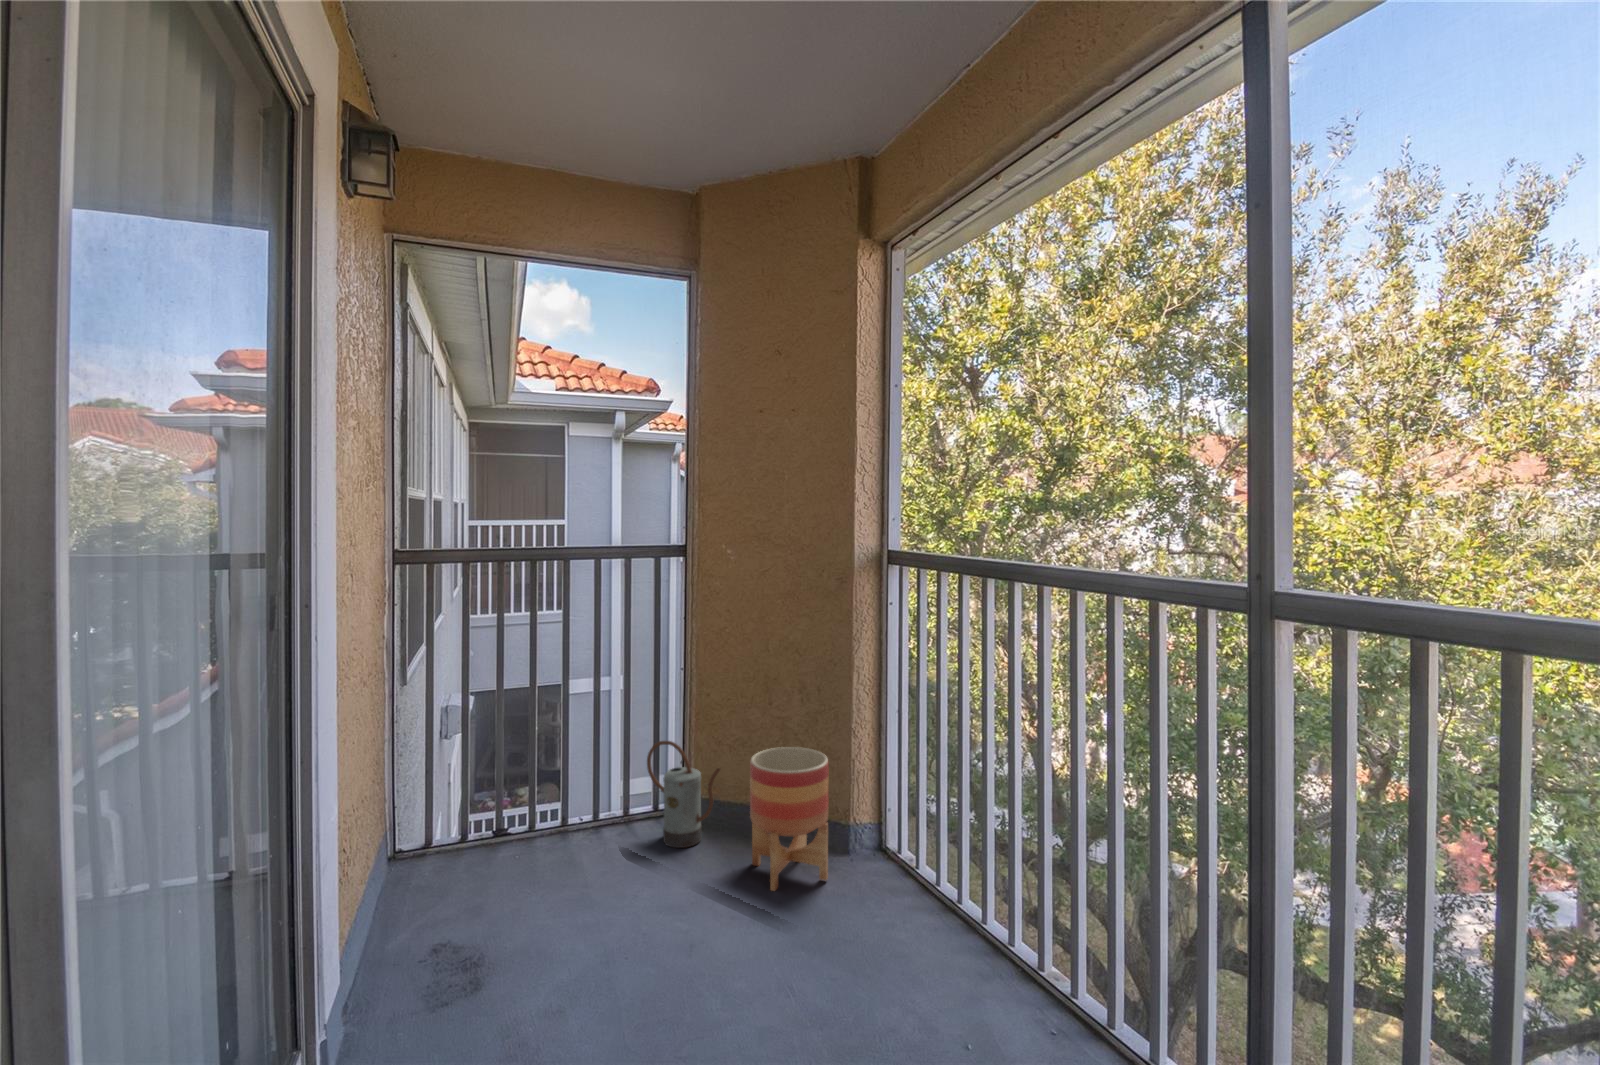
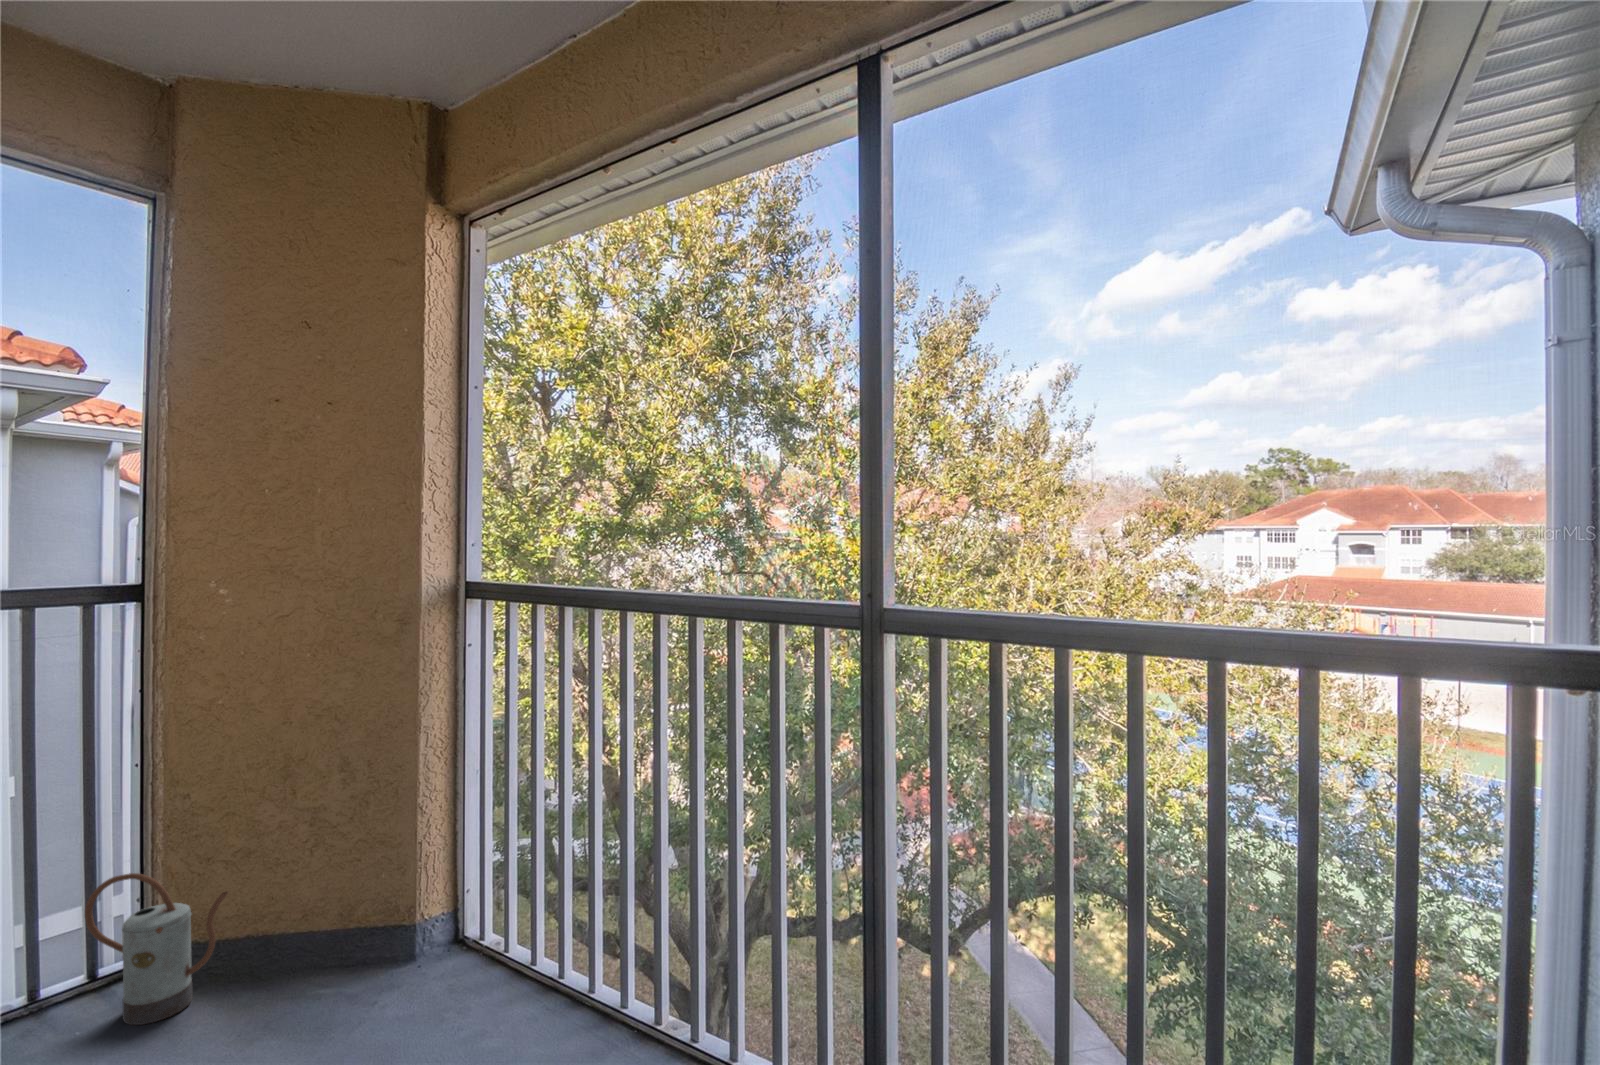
planter: present [750,747,828,891] -> none [286,834,403,1027]

